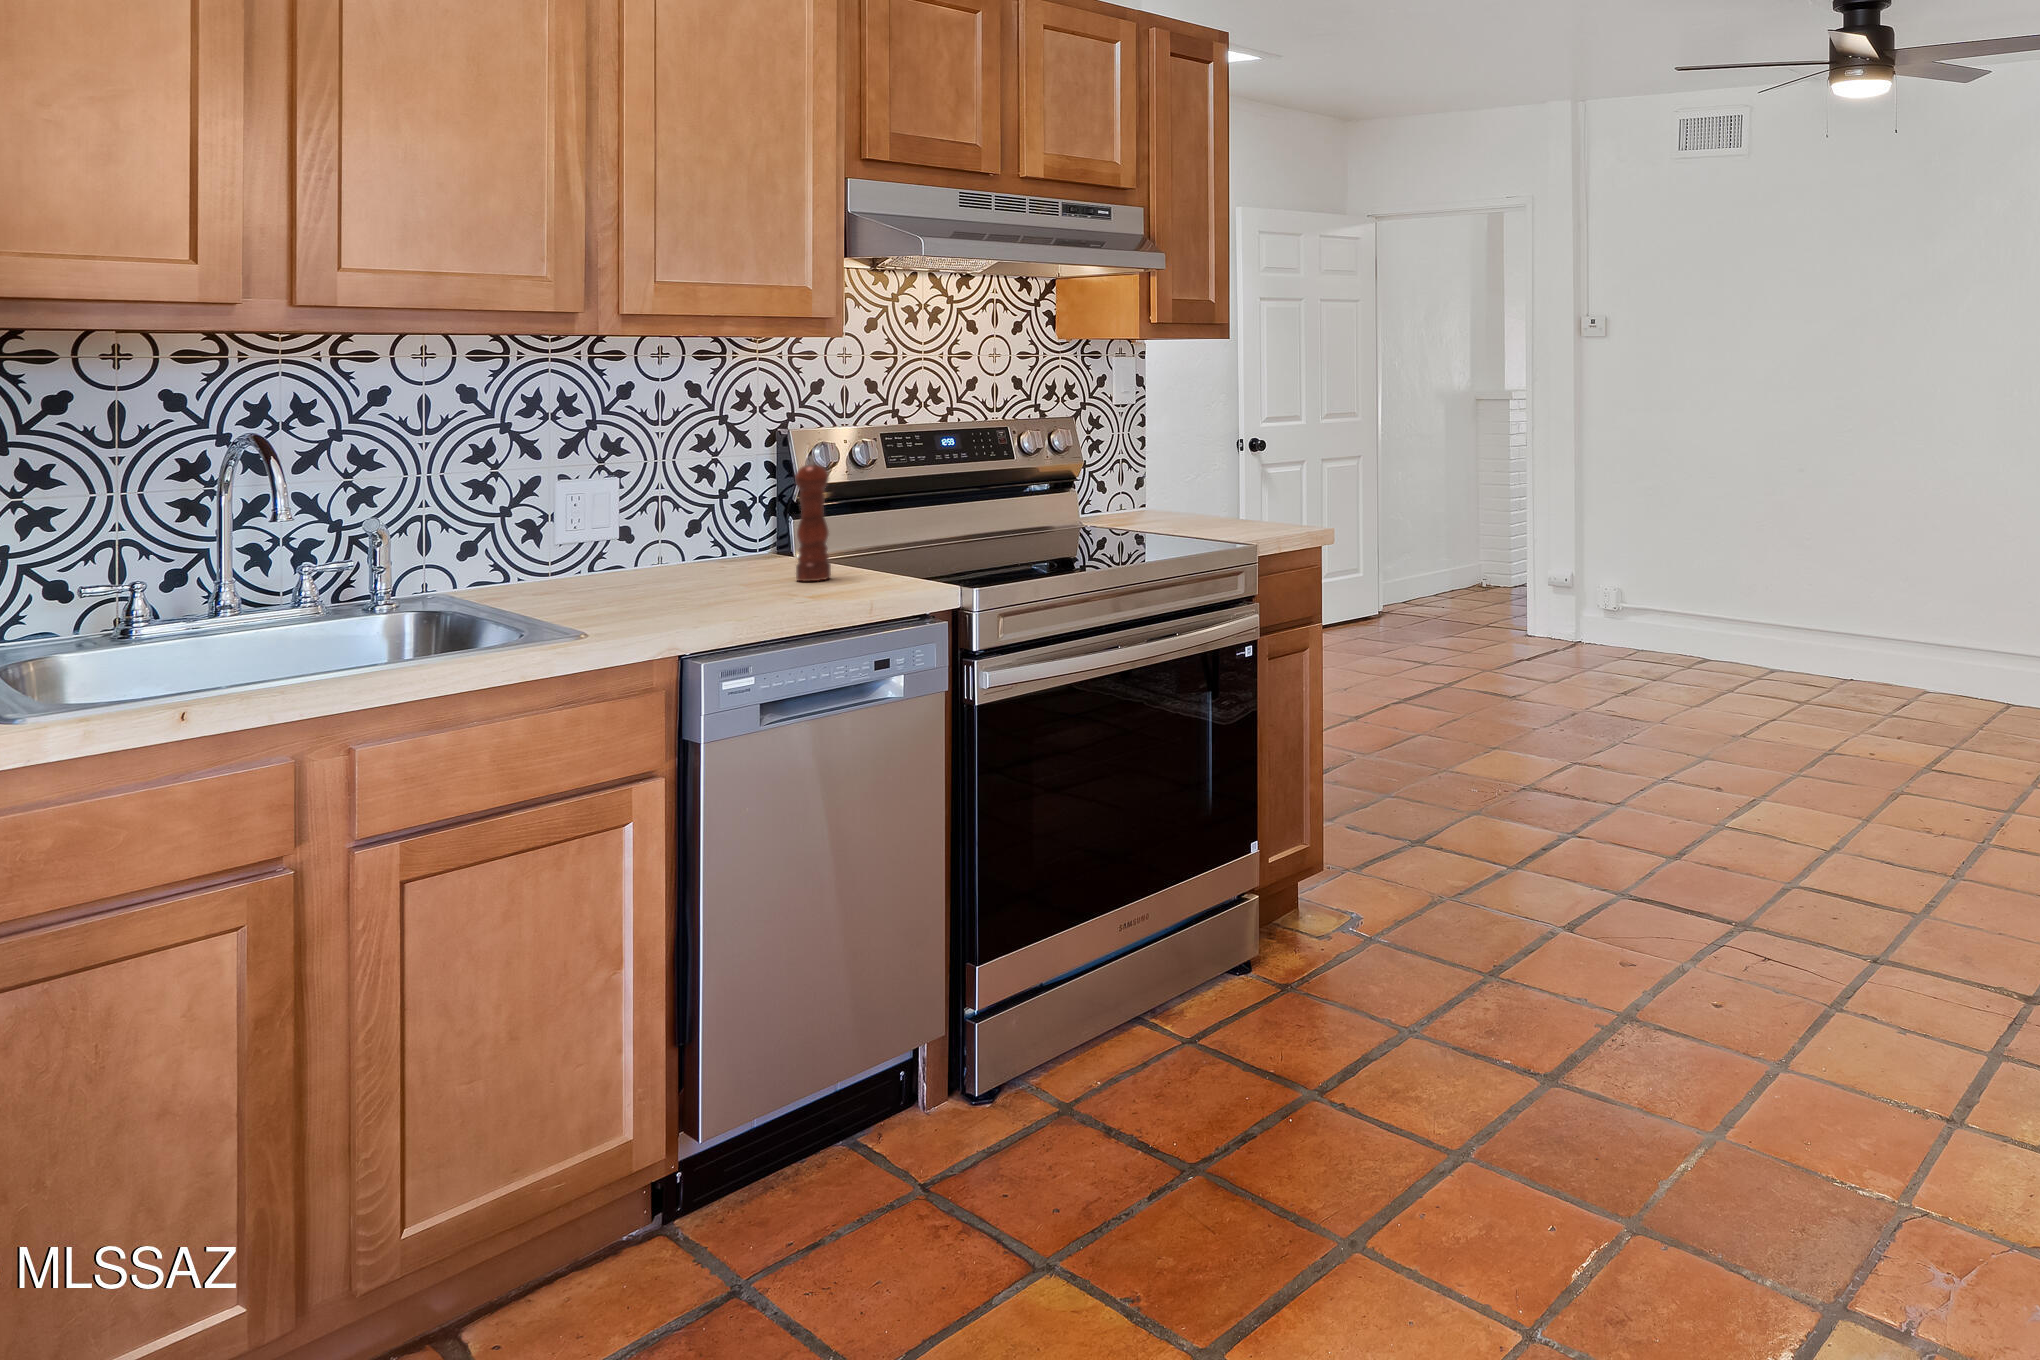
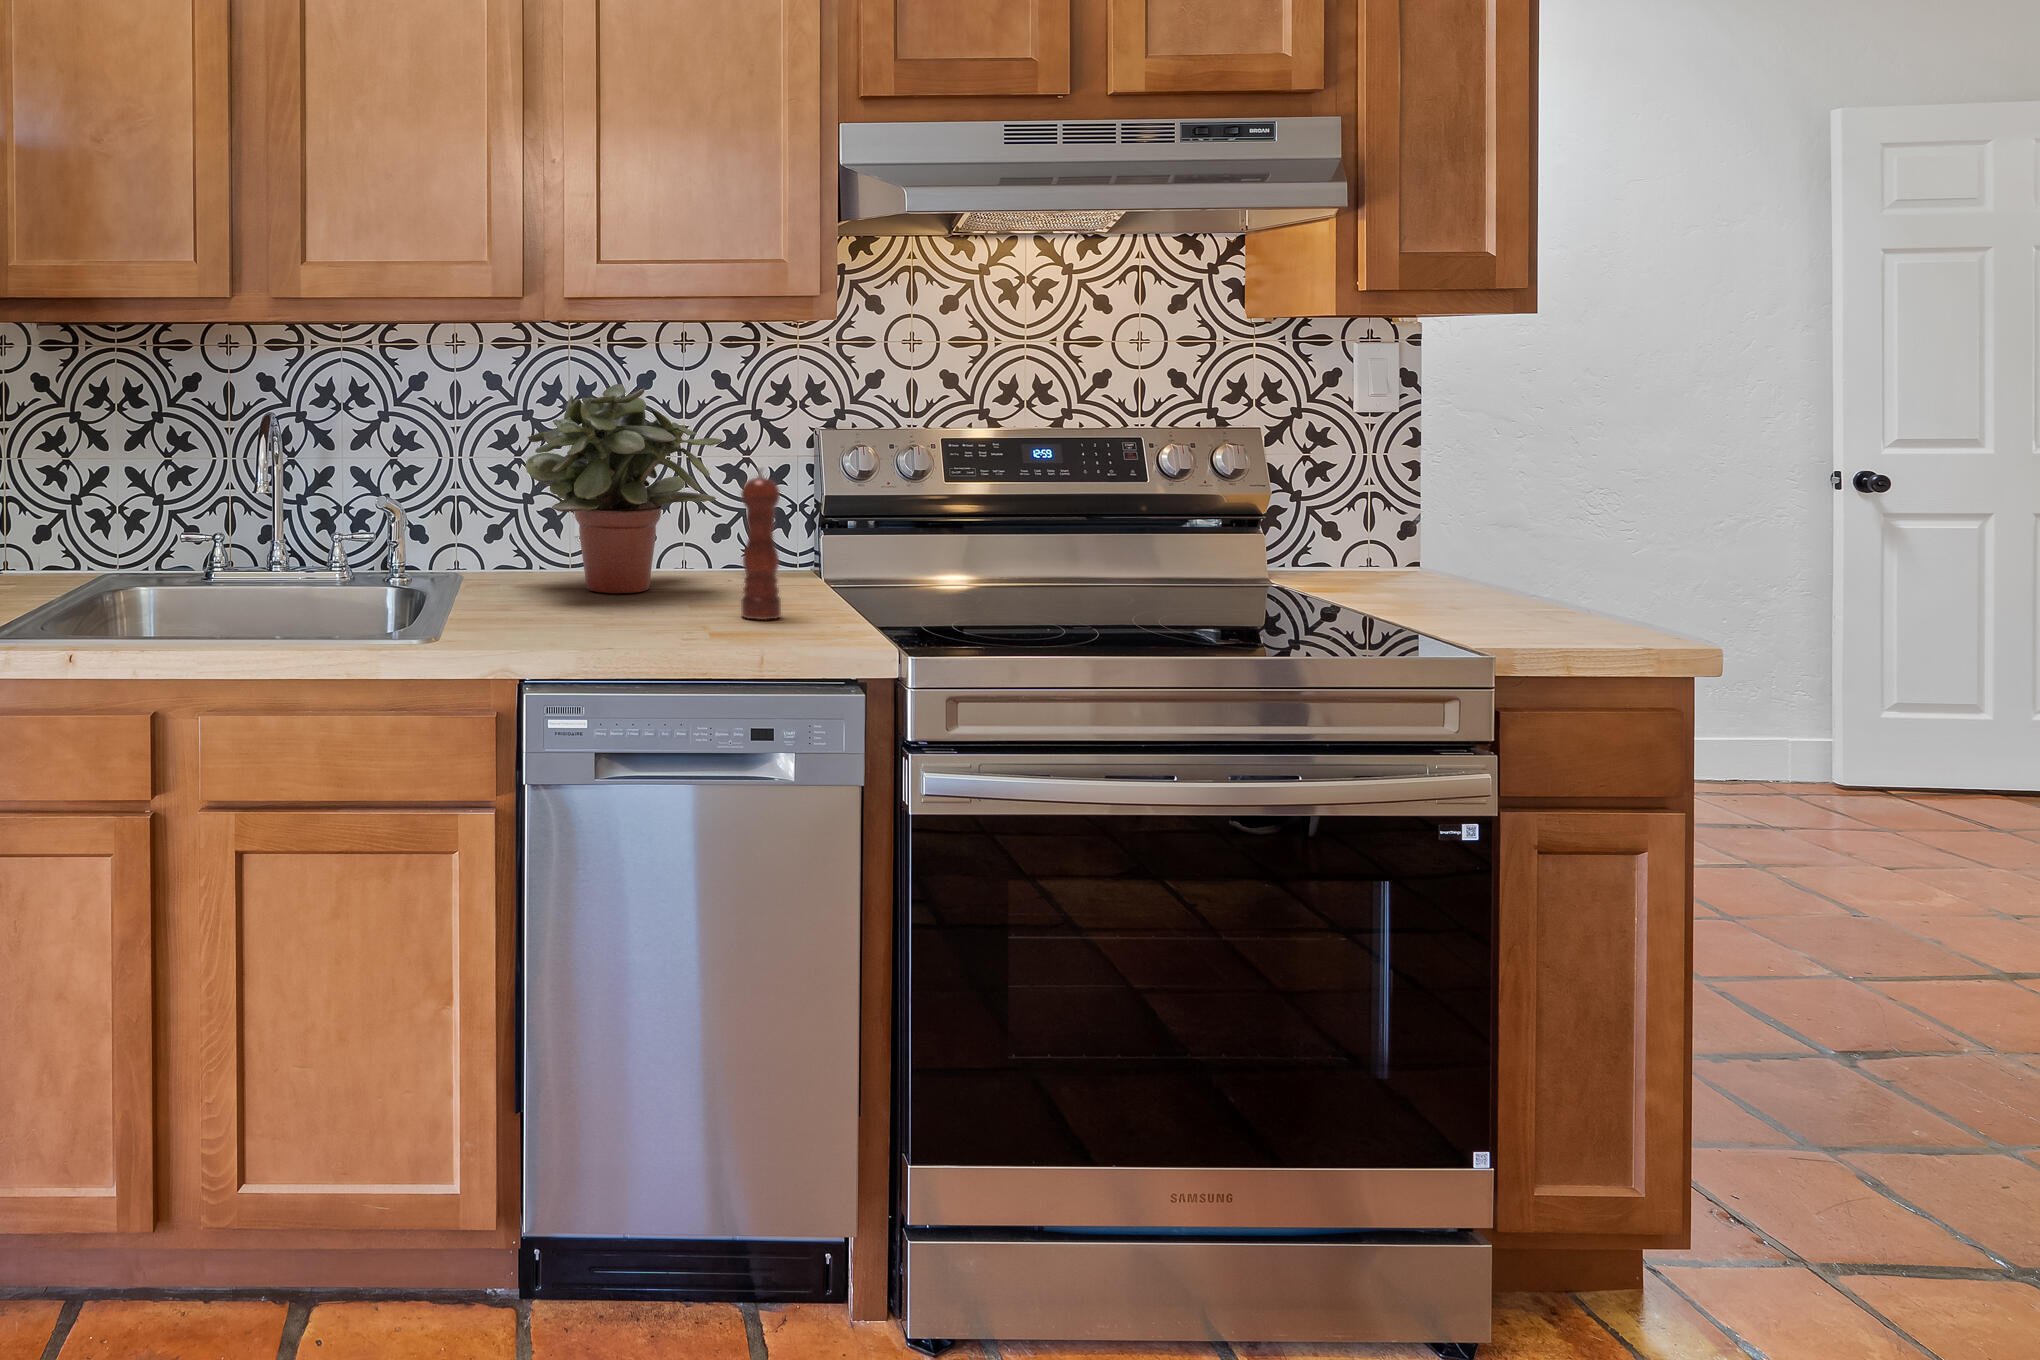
potted plant: none [538,393,739,585] -> present [525,384,722,593]

